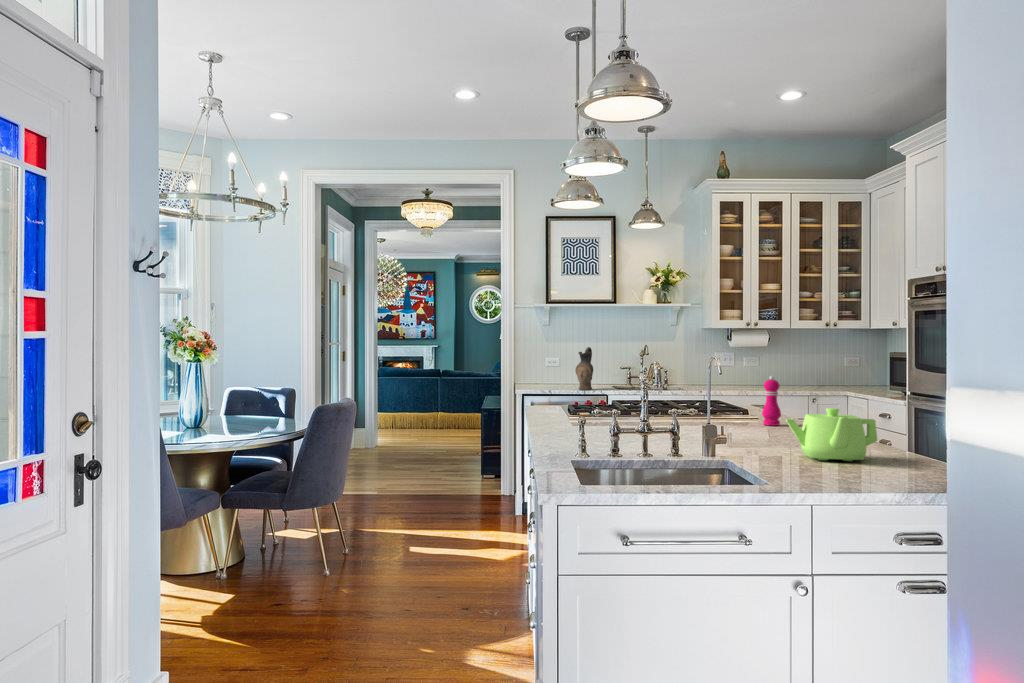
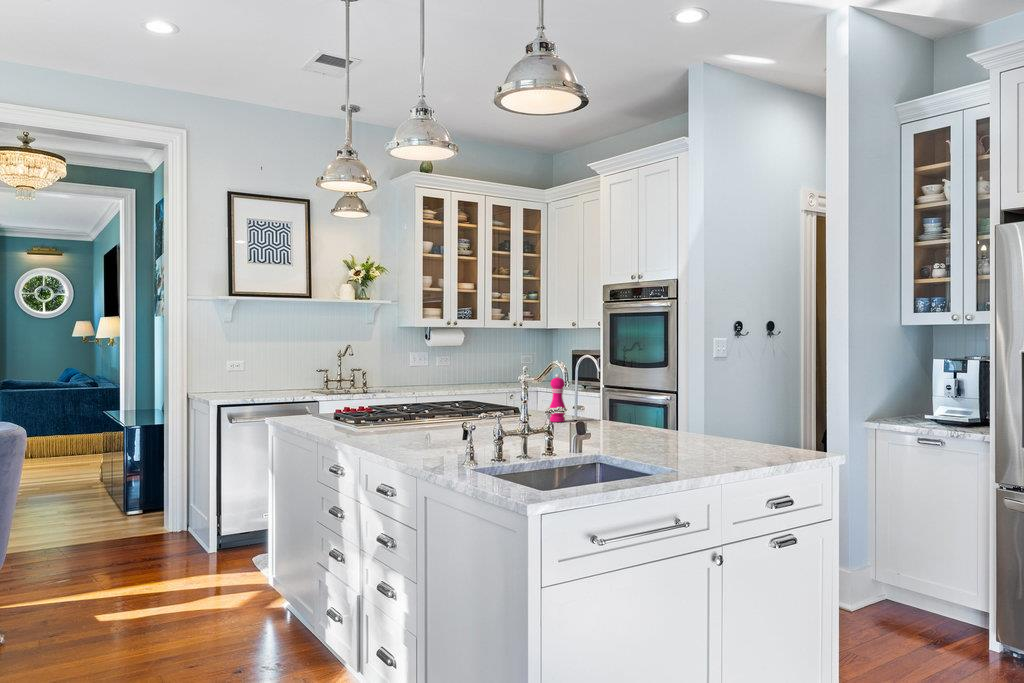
ceramic pitcher: present [575,347,593,390] -> none [275,346,296,394]
teapot: present [786,408,877,461] -> none [644,402,712,450]

